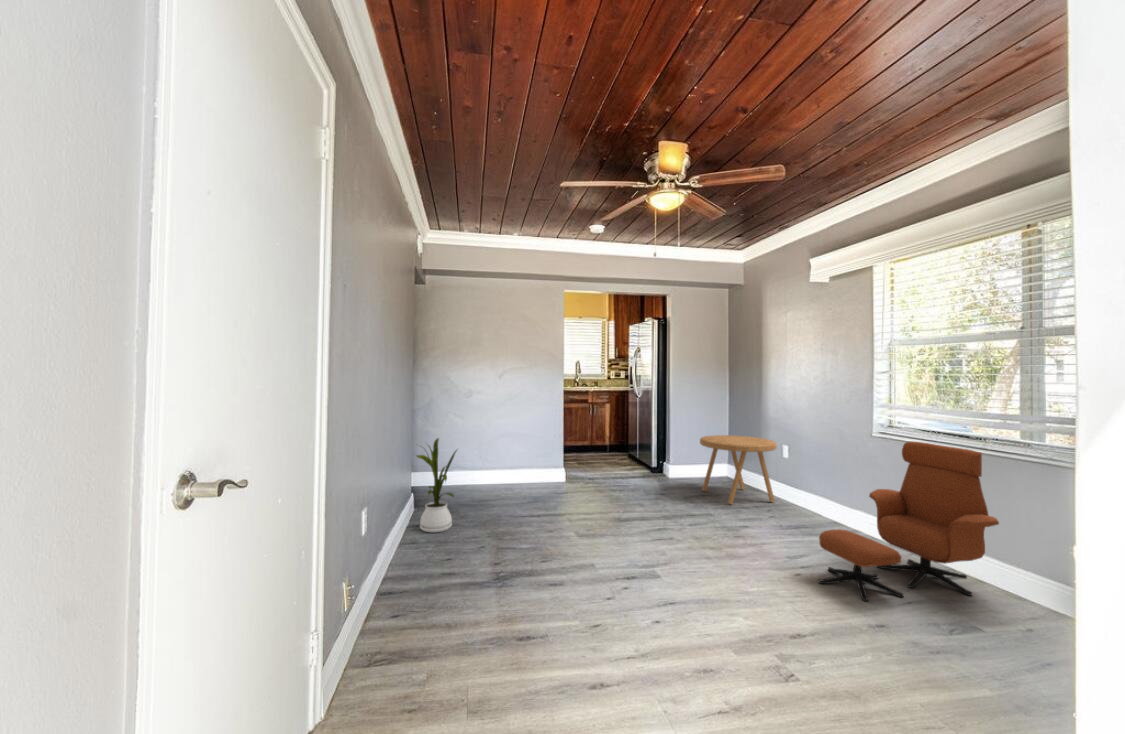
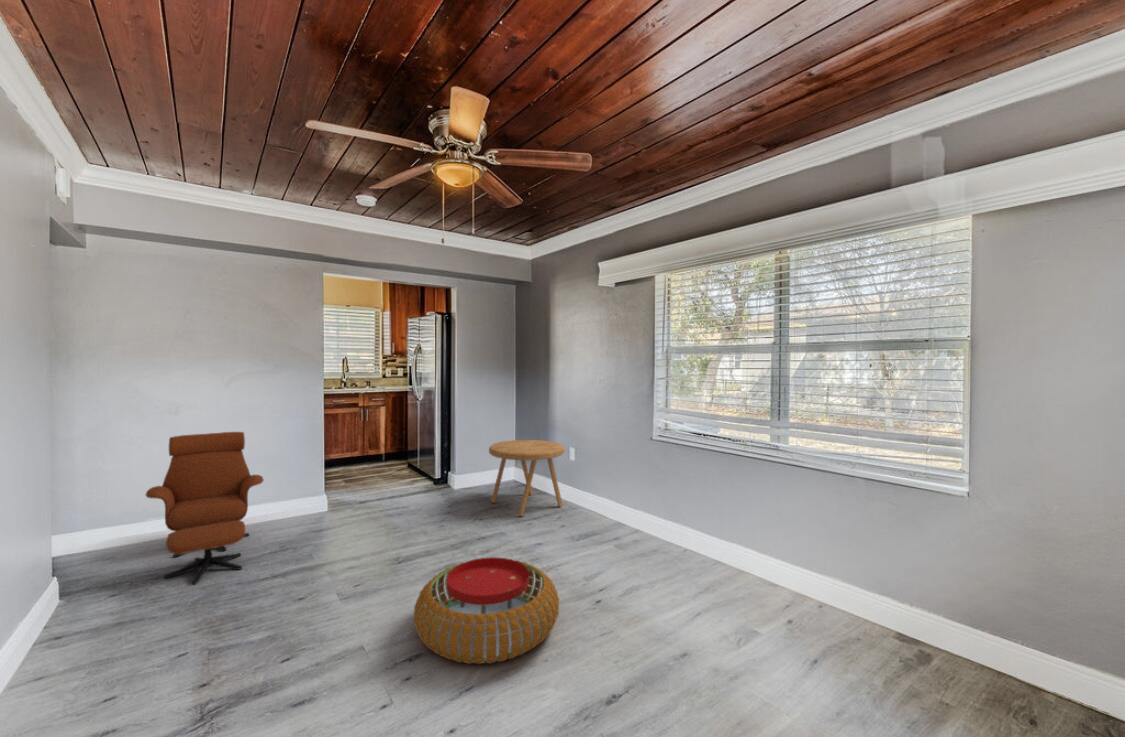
house plant: present [417,438,457,533] -> none [35,502,139,652]
lounge chair: present [819,442,999,601] -> present [146,432,264,584]
pouf: none [632,517,756,594] -> present [414,557,559,664]

